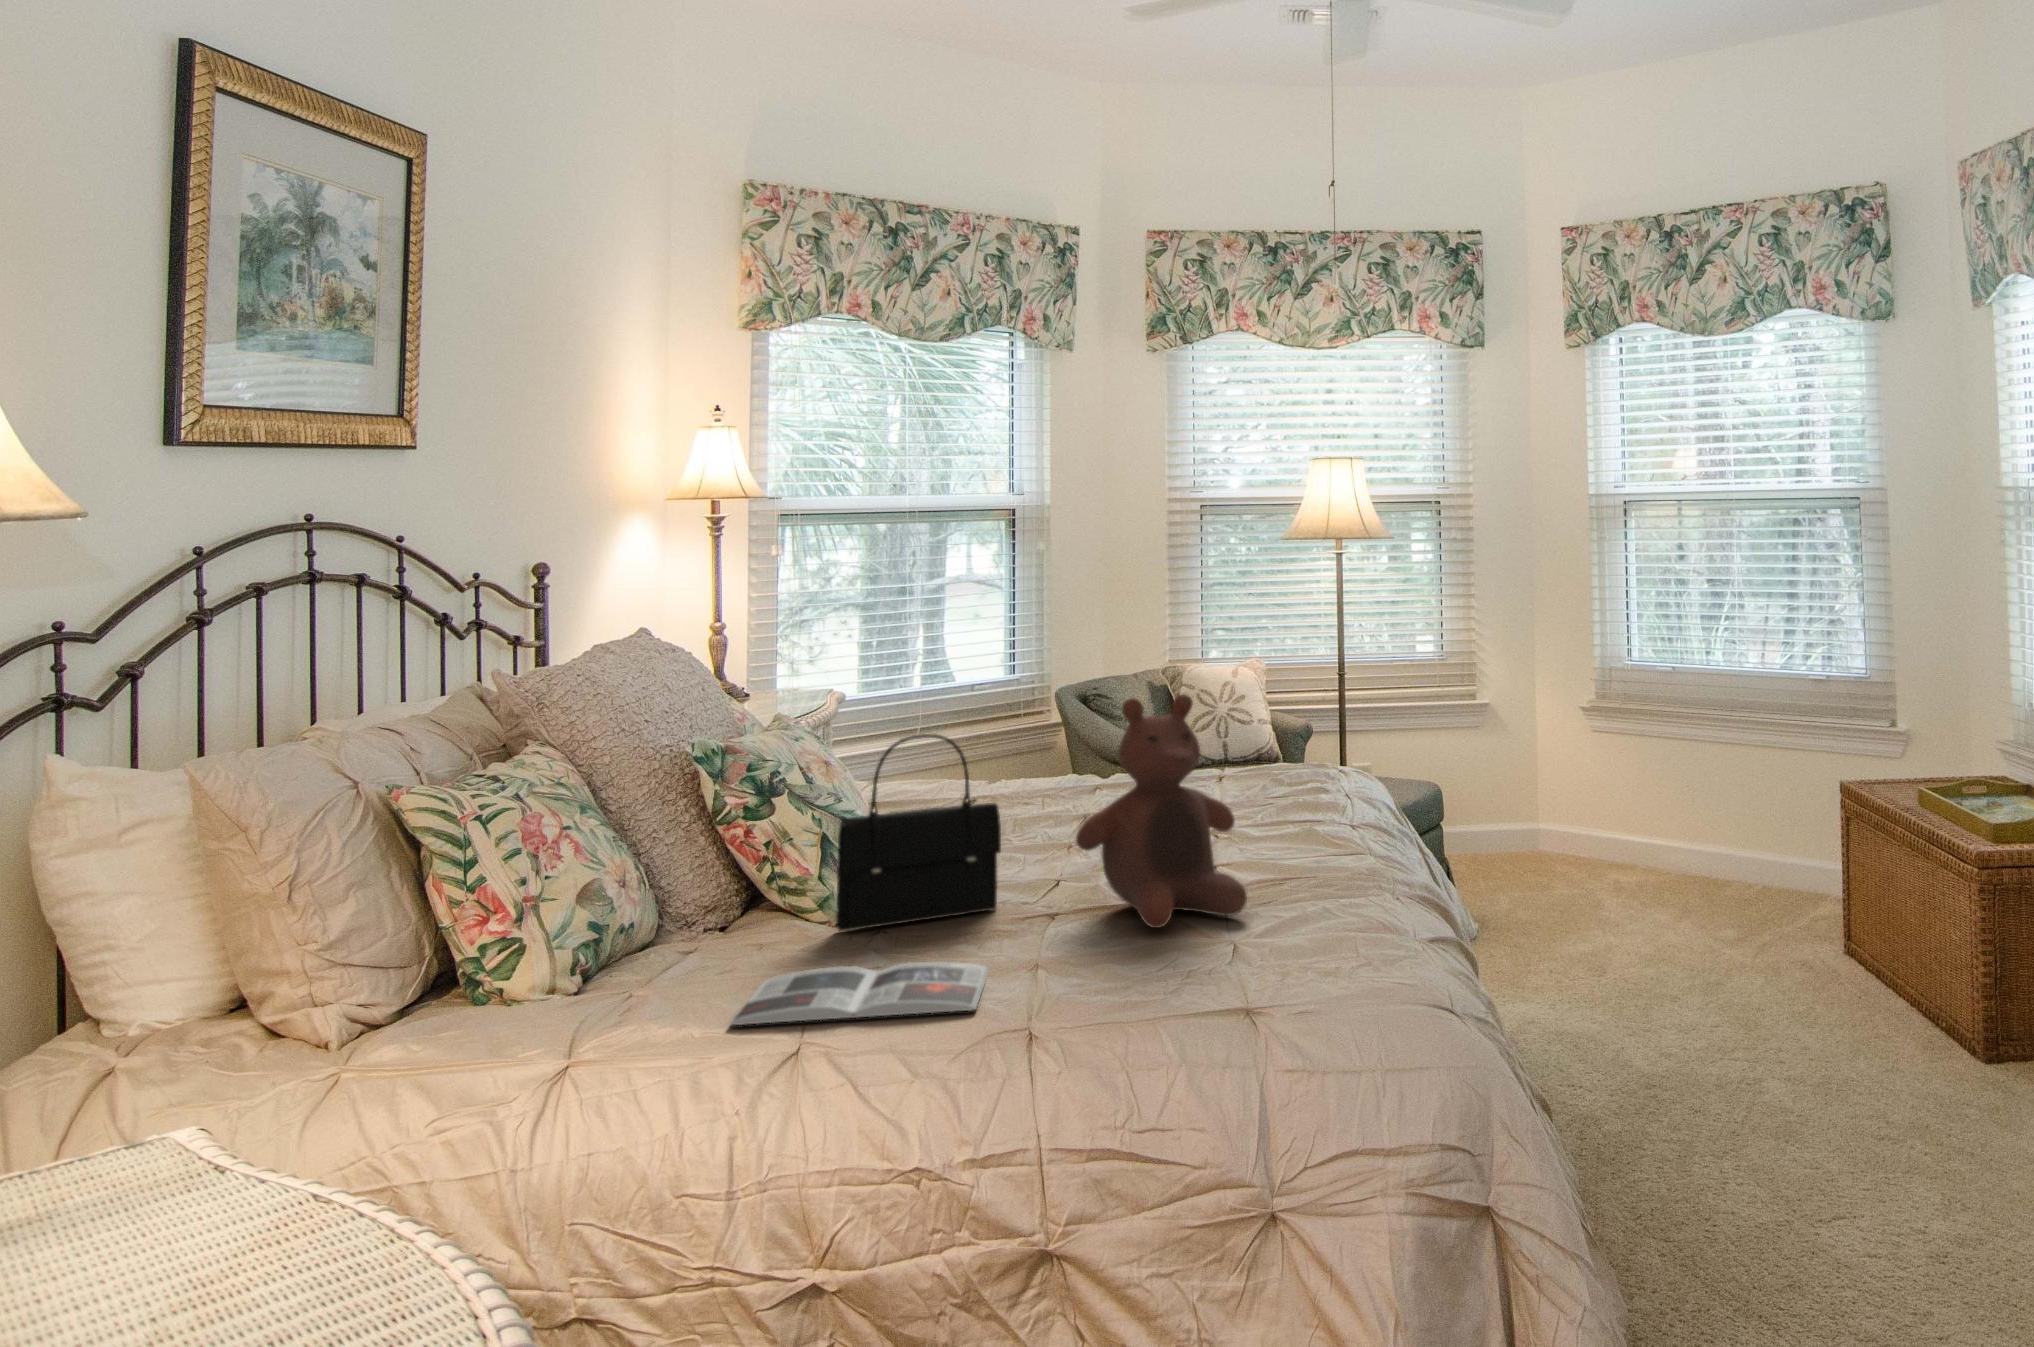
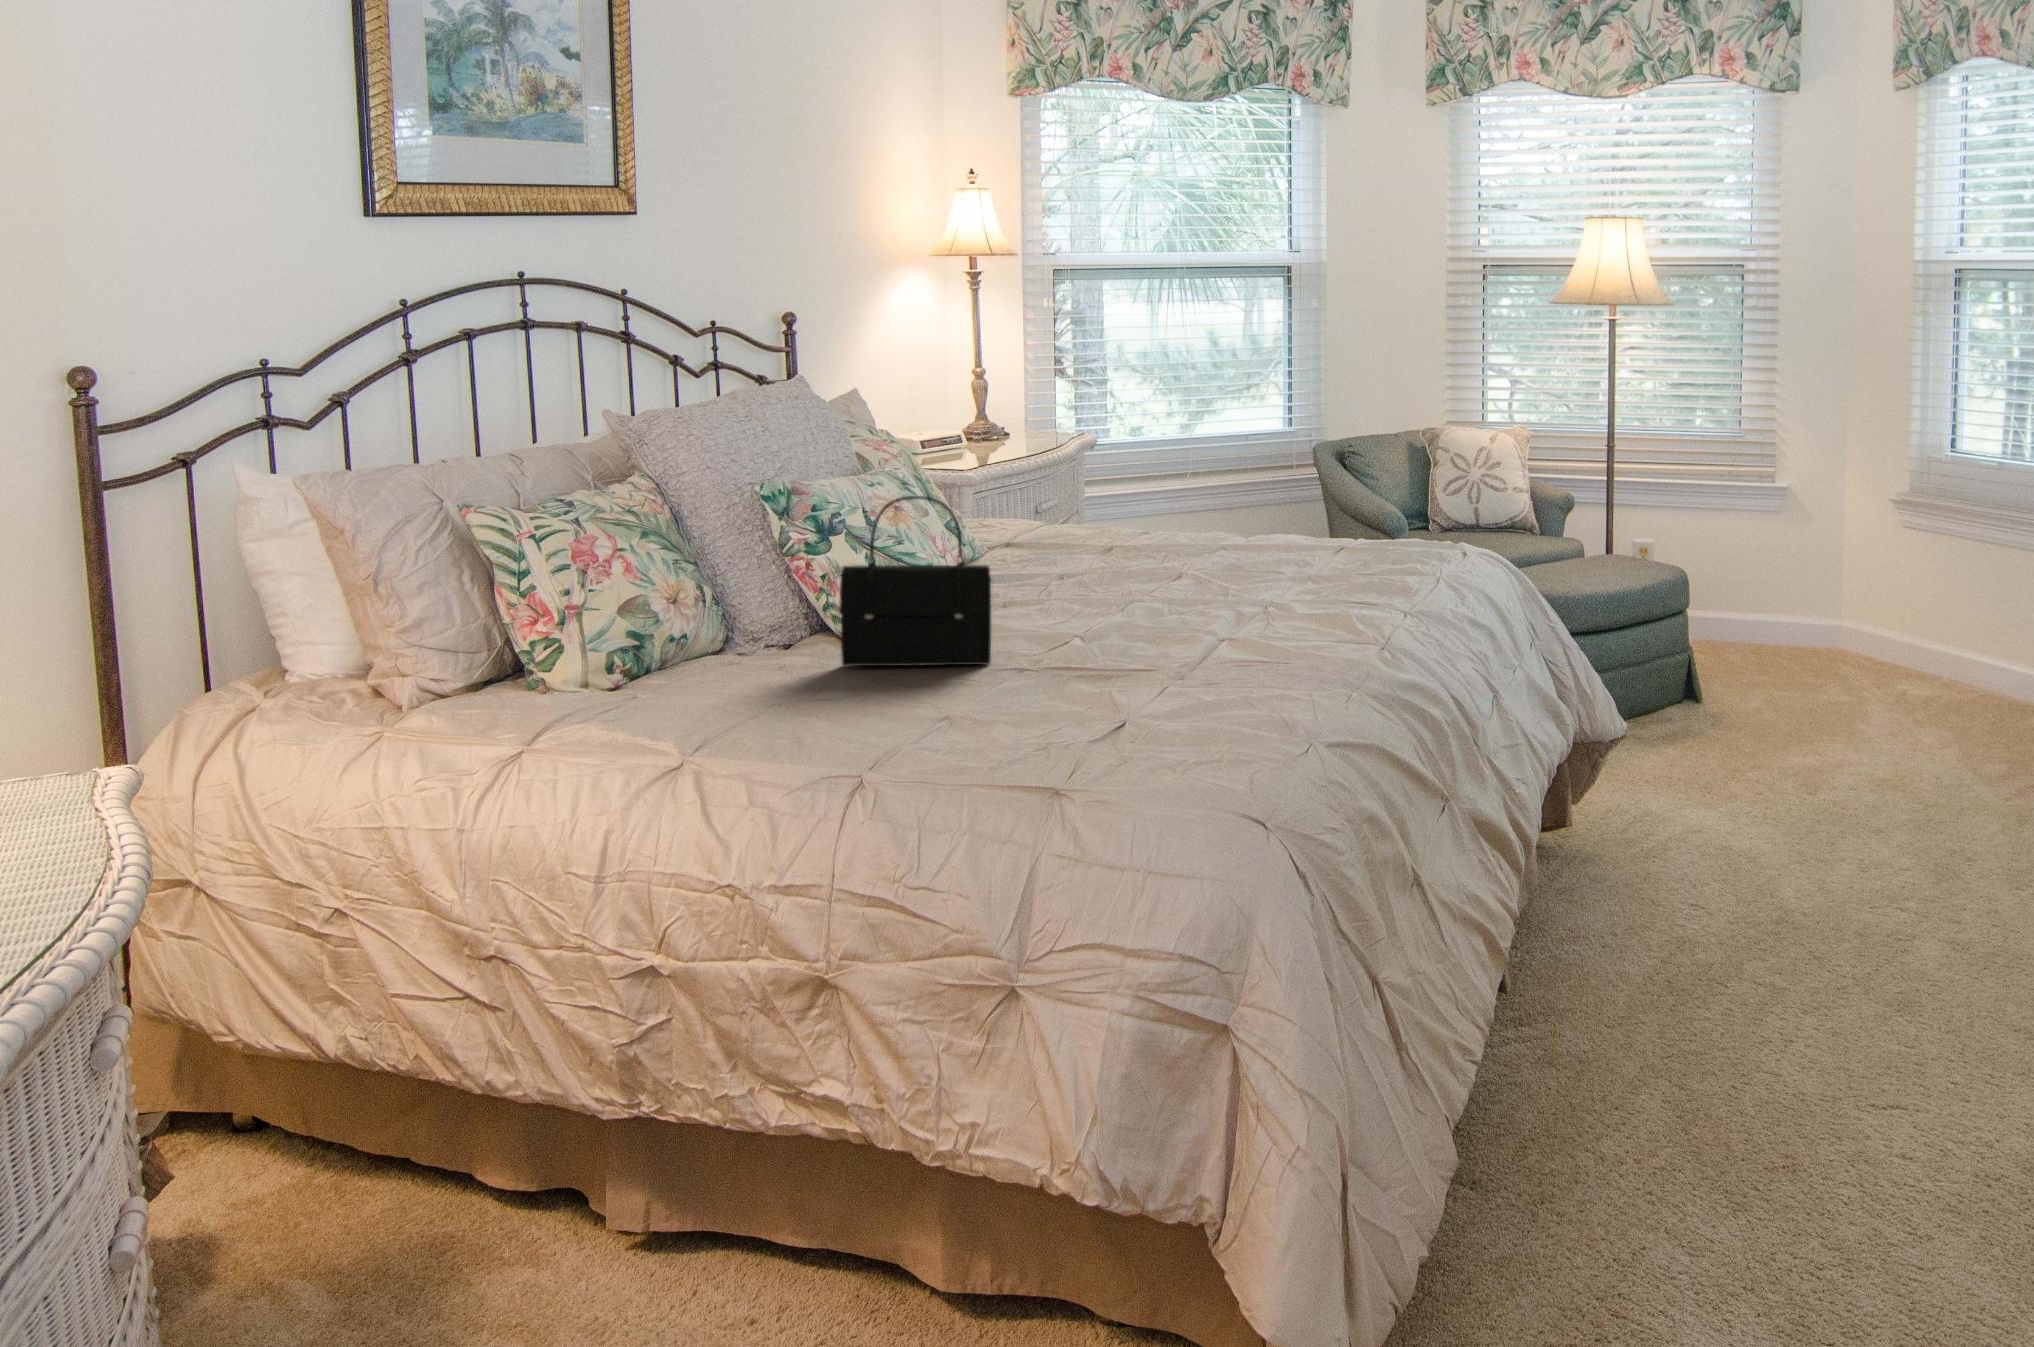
stuffed bear: present [1076,694,1247,928] -> none [1039,479,1212,710]
magazine: present [730,962,988,1025] -> none [651,701,909,768]

